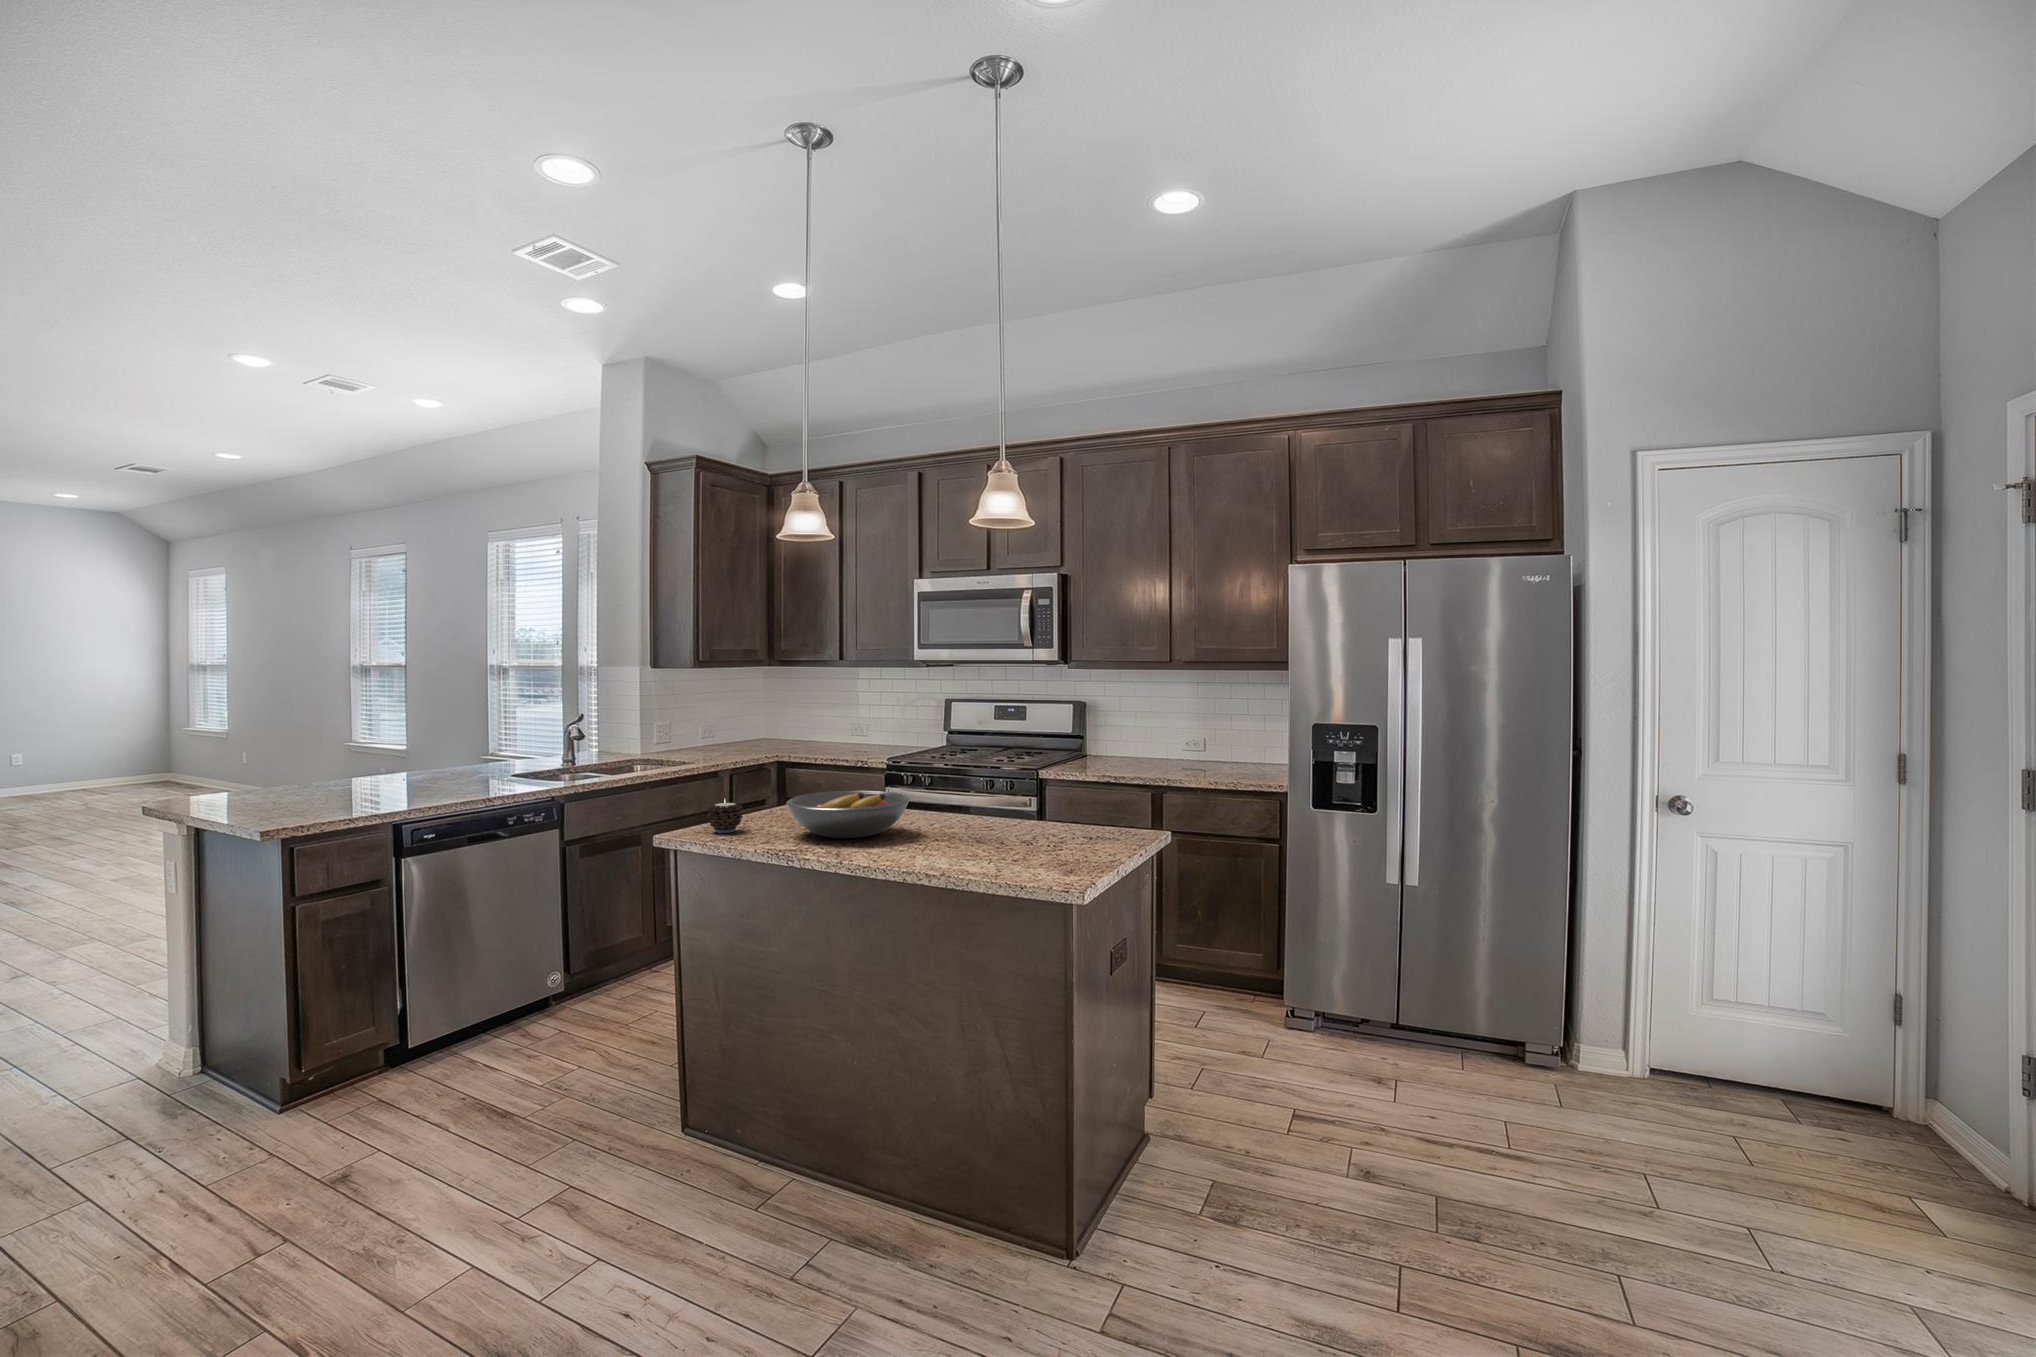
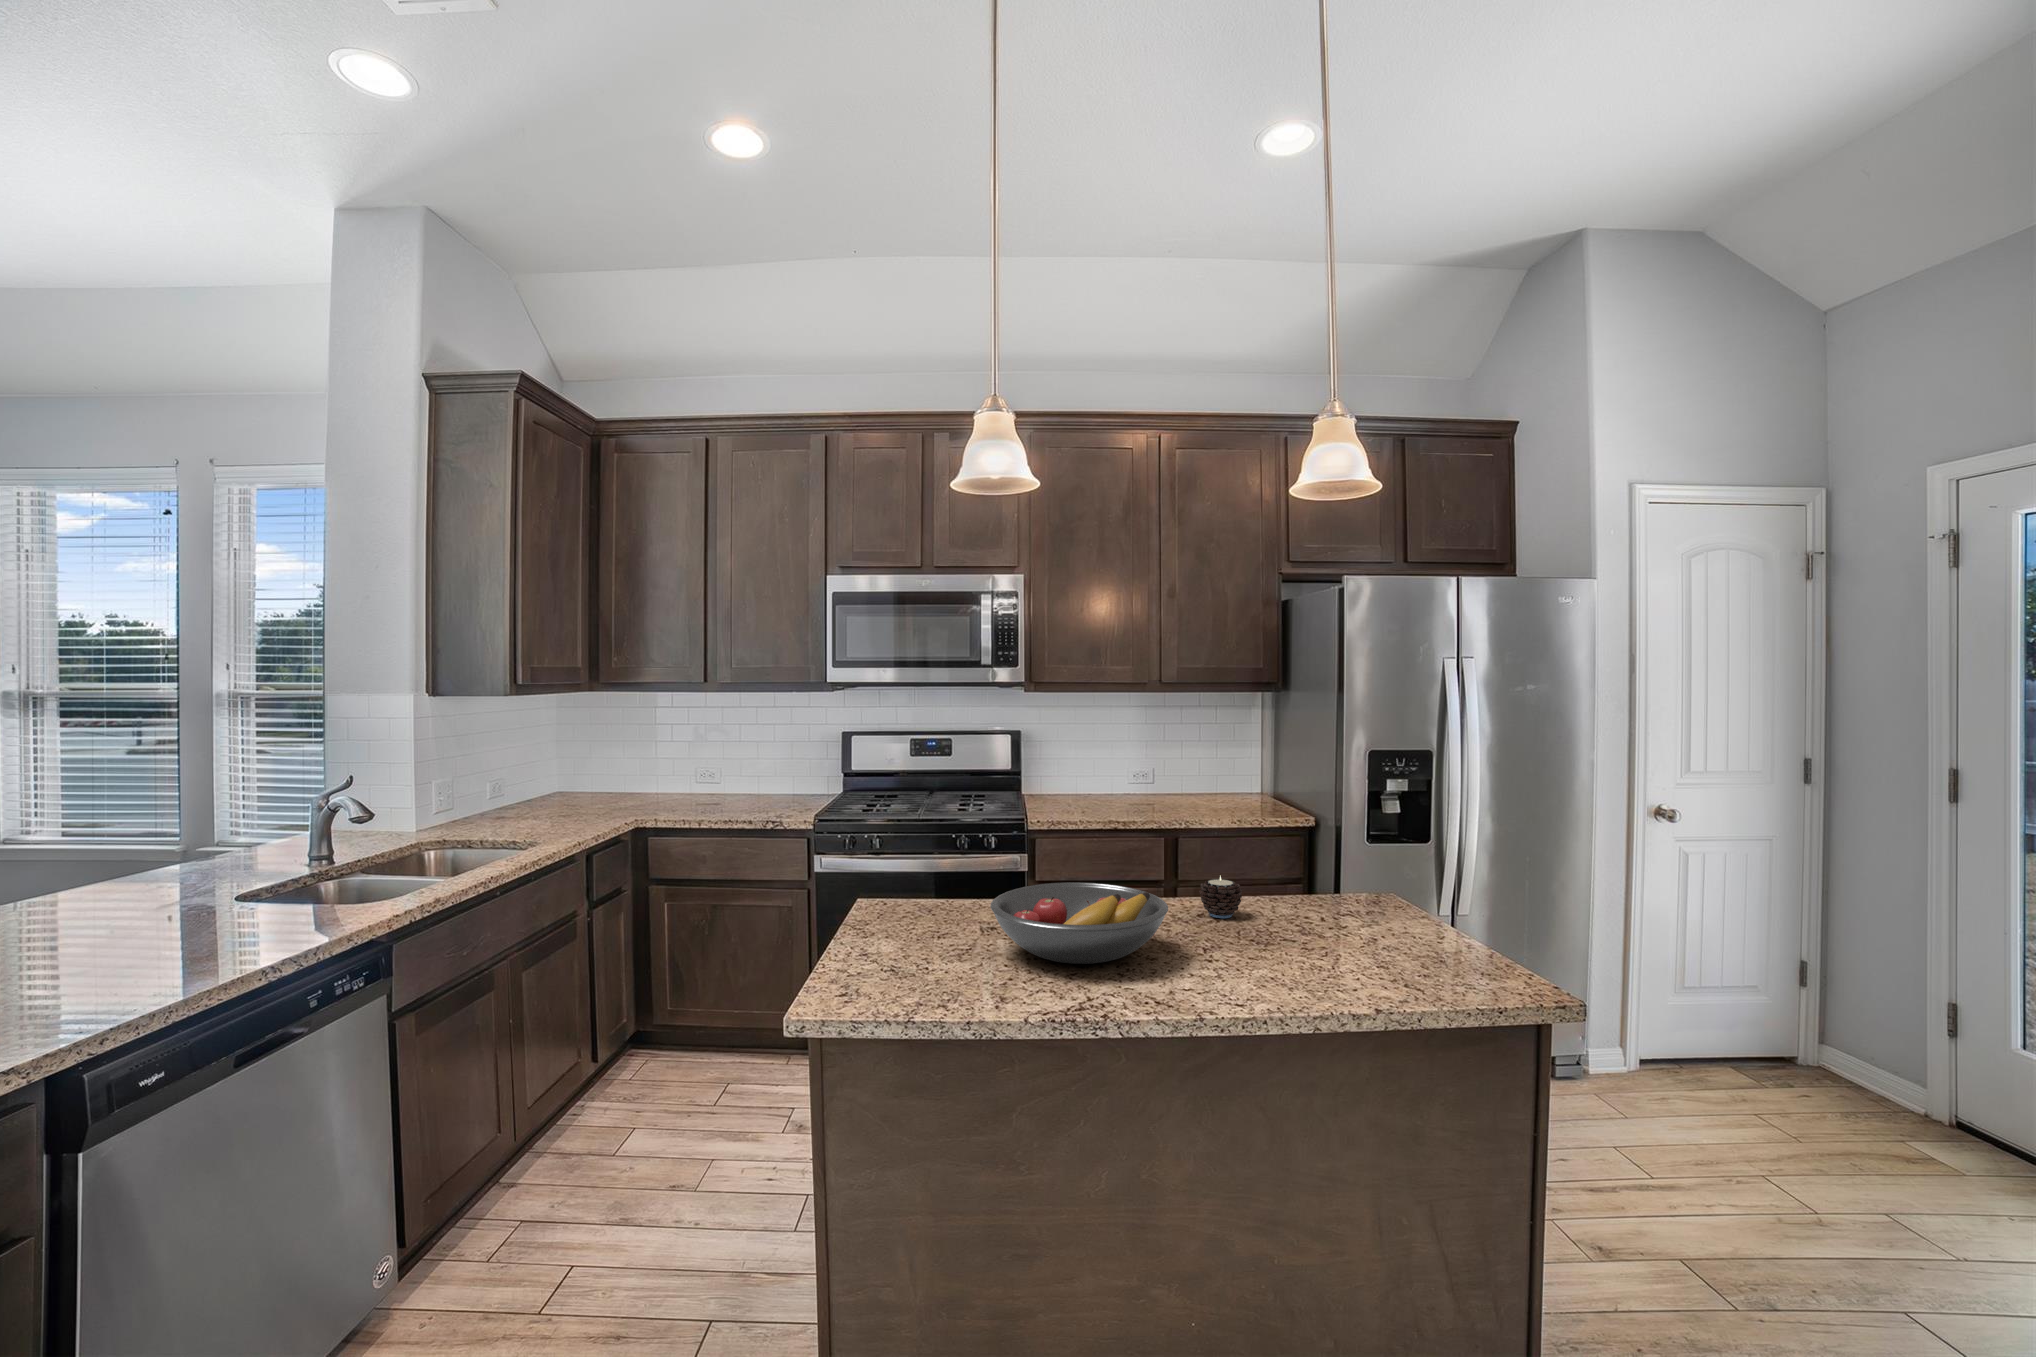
candle: present [707,799,743,833] -> present [1199,876,1242,918]

